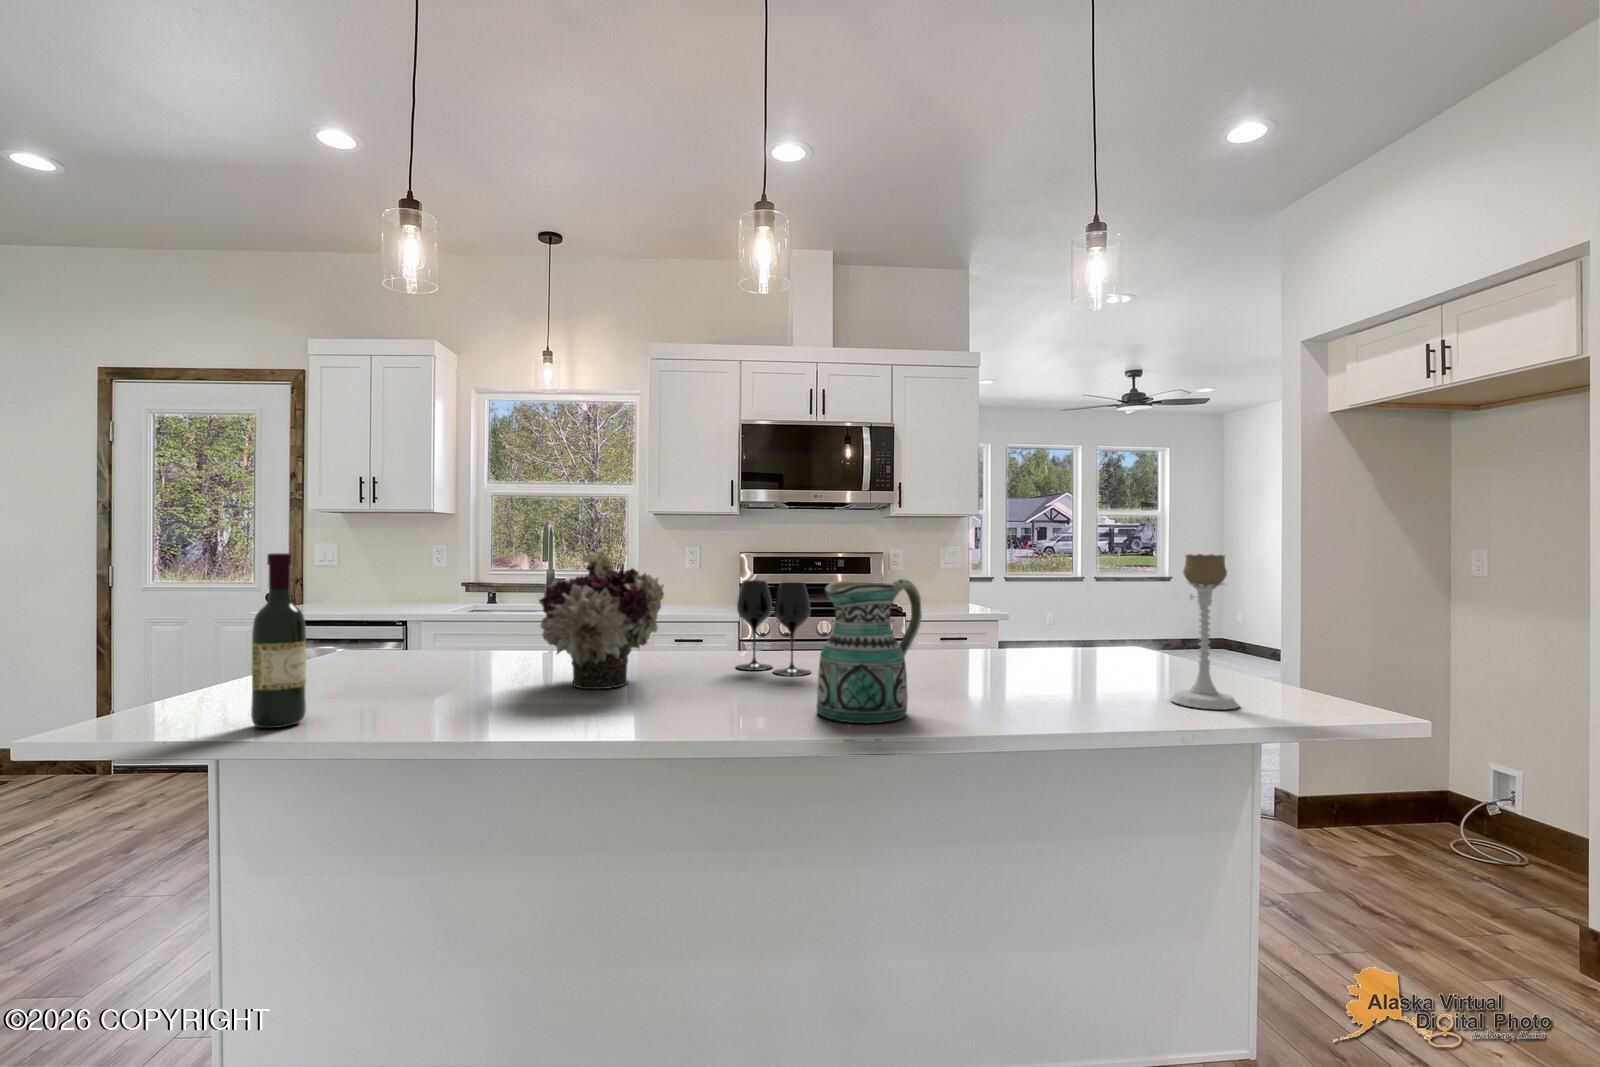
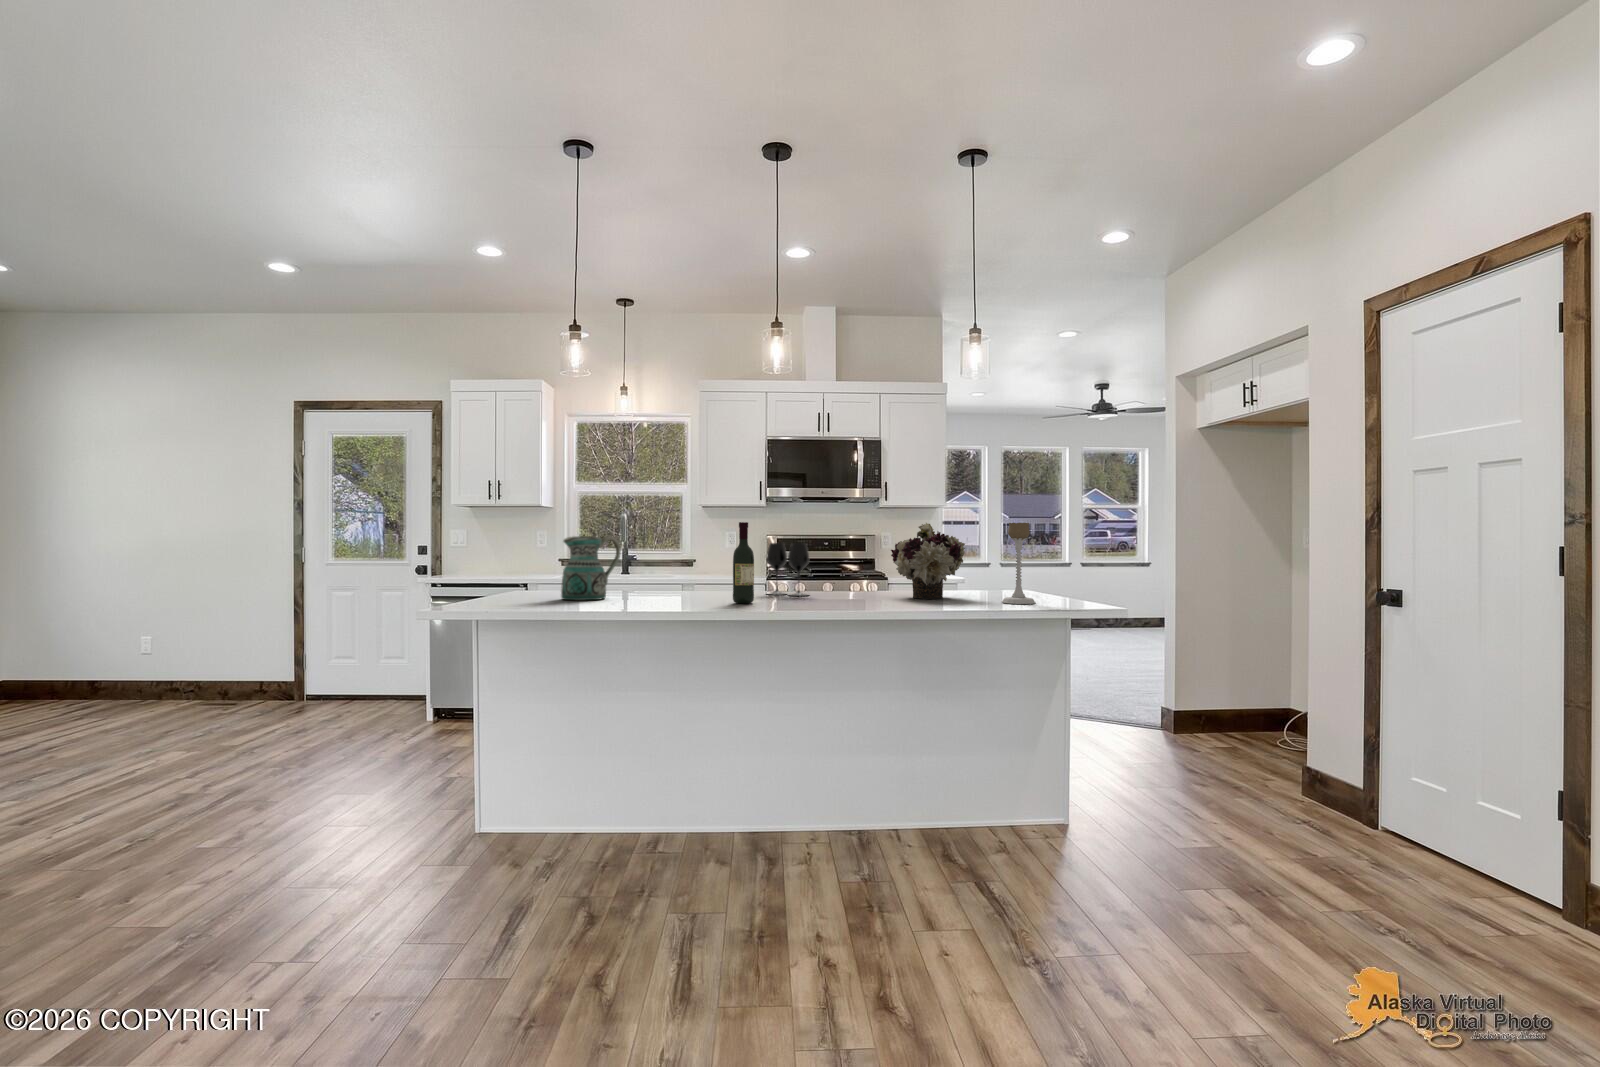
flower arrangement: present [539,548,664,689] -> present [891,523,965,599]
wine bottle: present [251,553,306,728] -> present [733,522,754,604]
ceramic pitcher: present [817,579,922,723] -> present [561,536,620,601]

